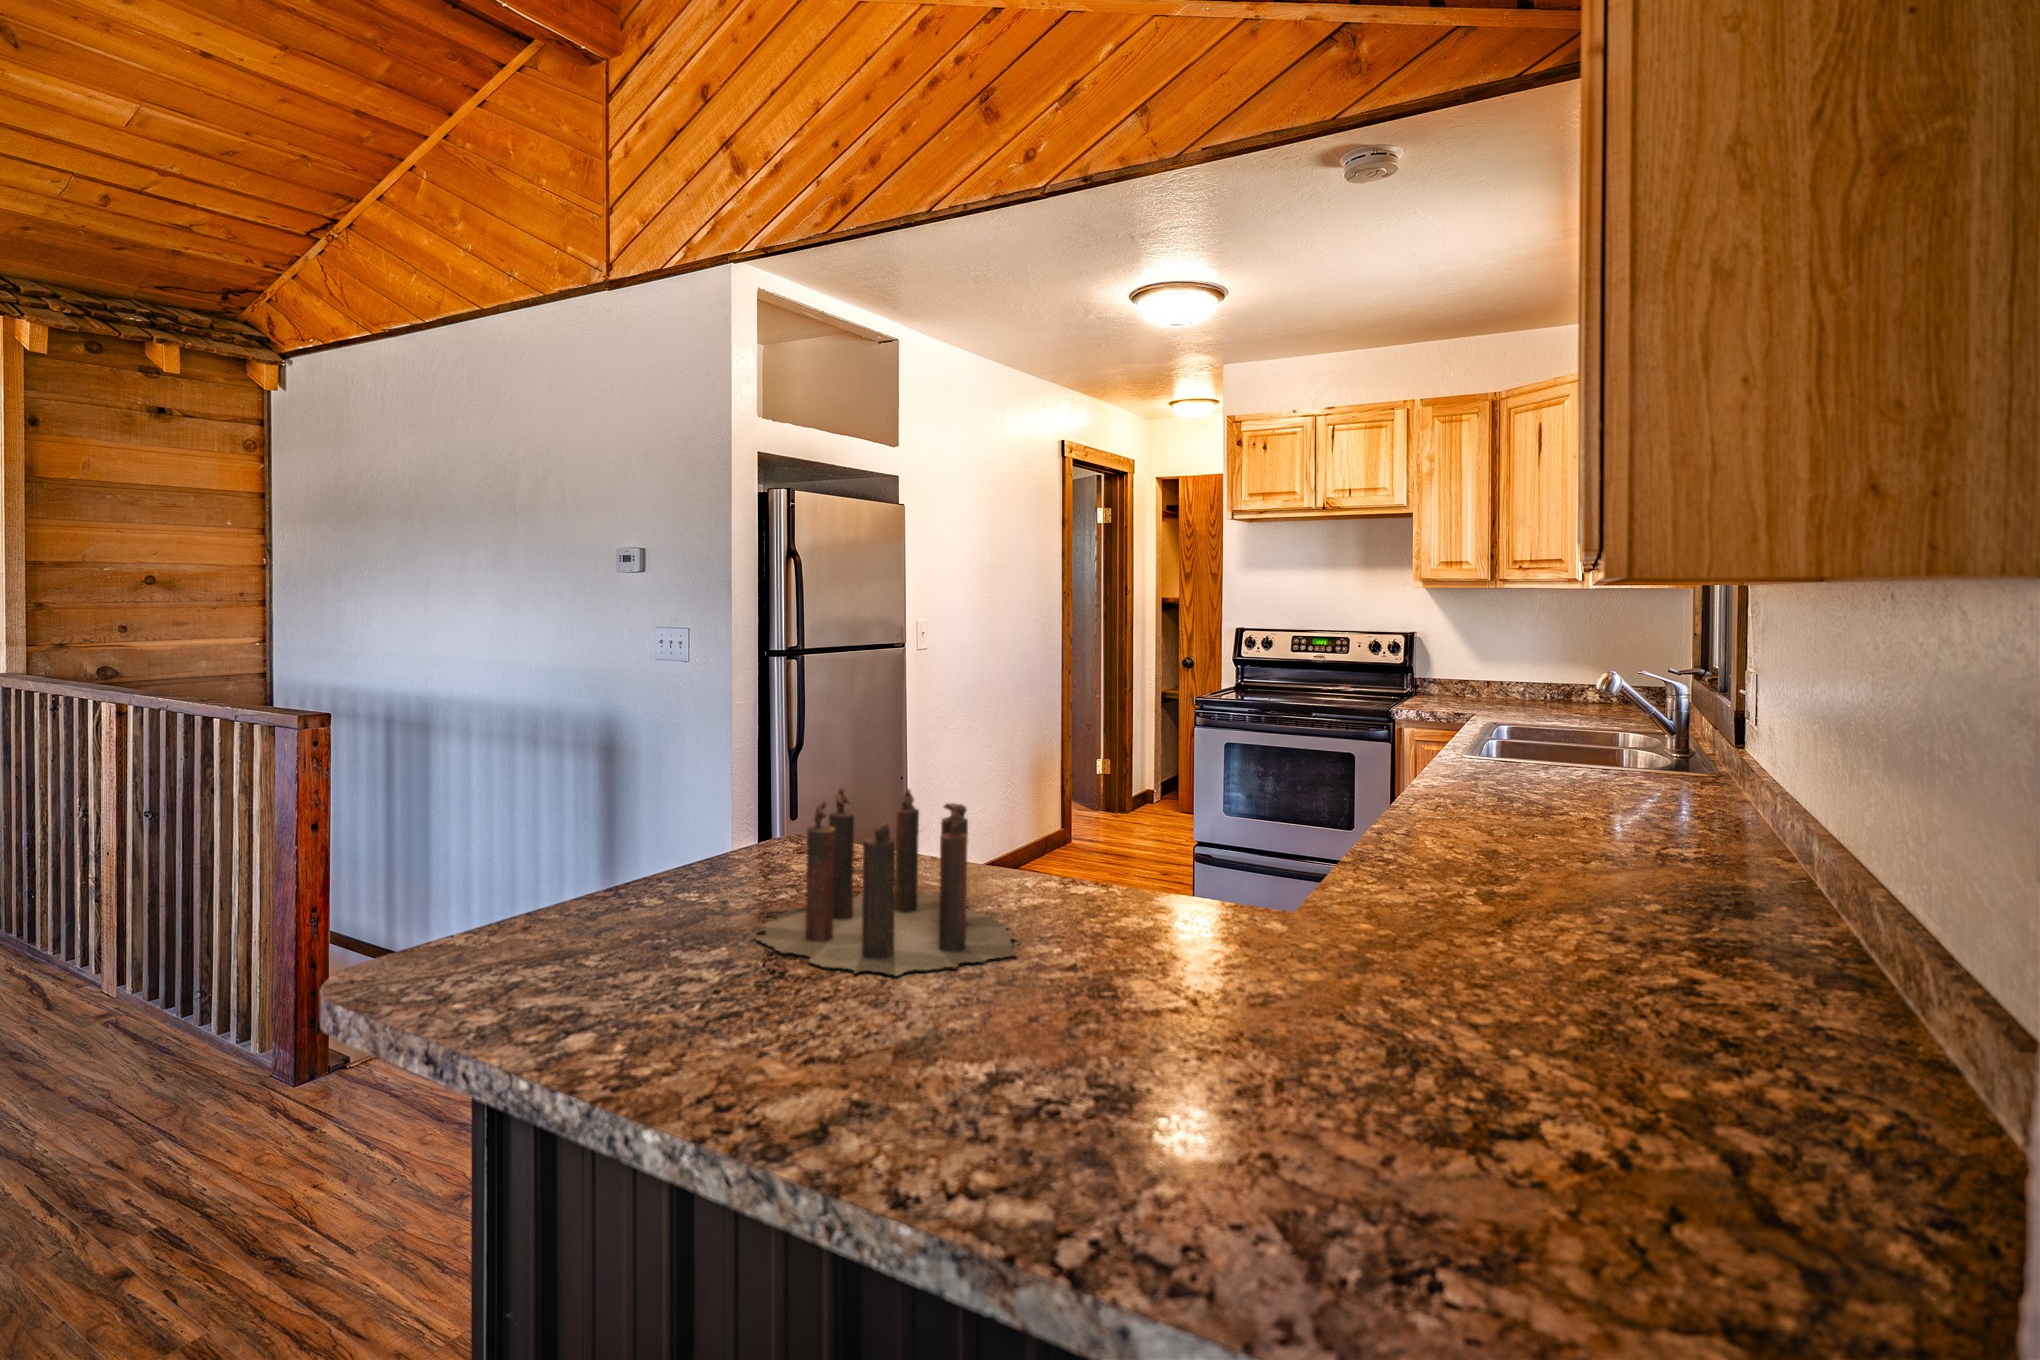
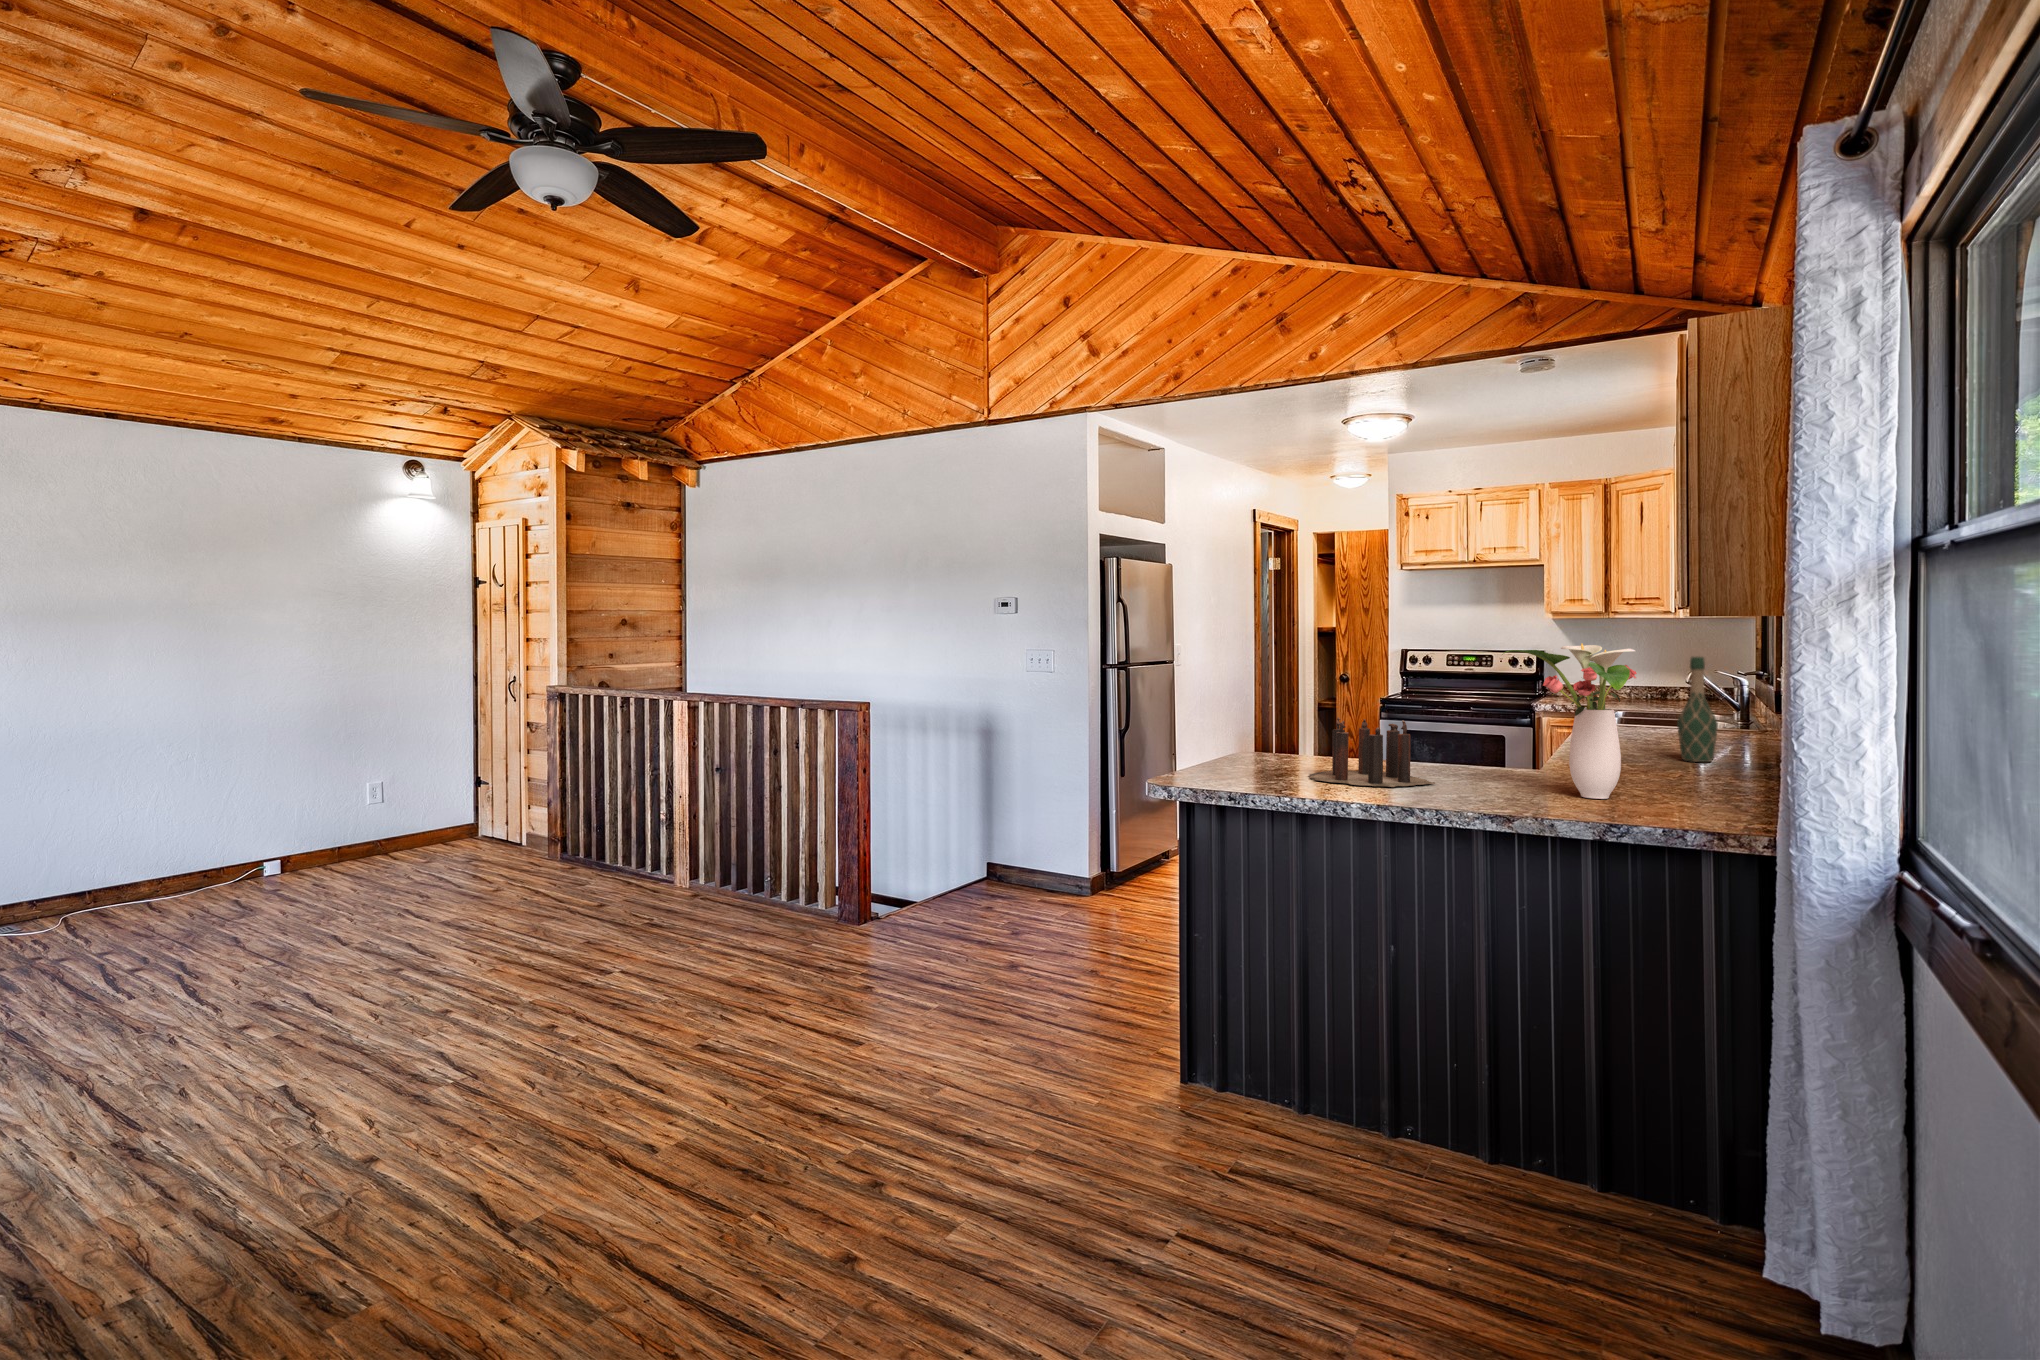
flower arrangement: none [1146,624,1469,1039] -> present [1502,643,1637,799]
wine bottle: none [1578,651,1653,855] -> present [1677,657,1718,762]

